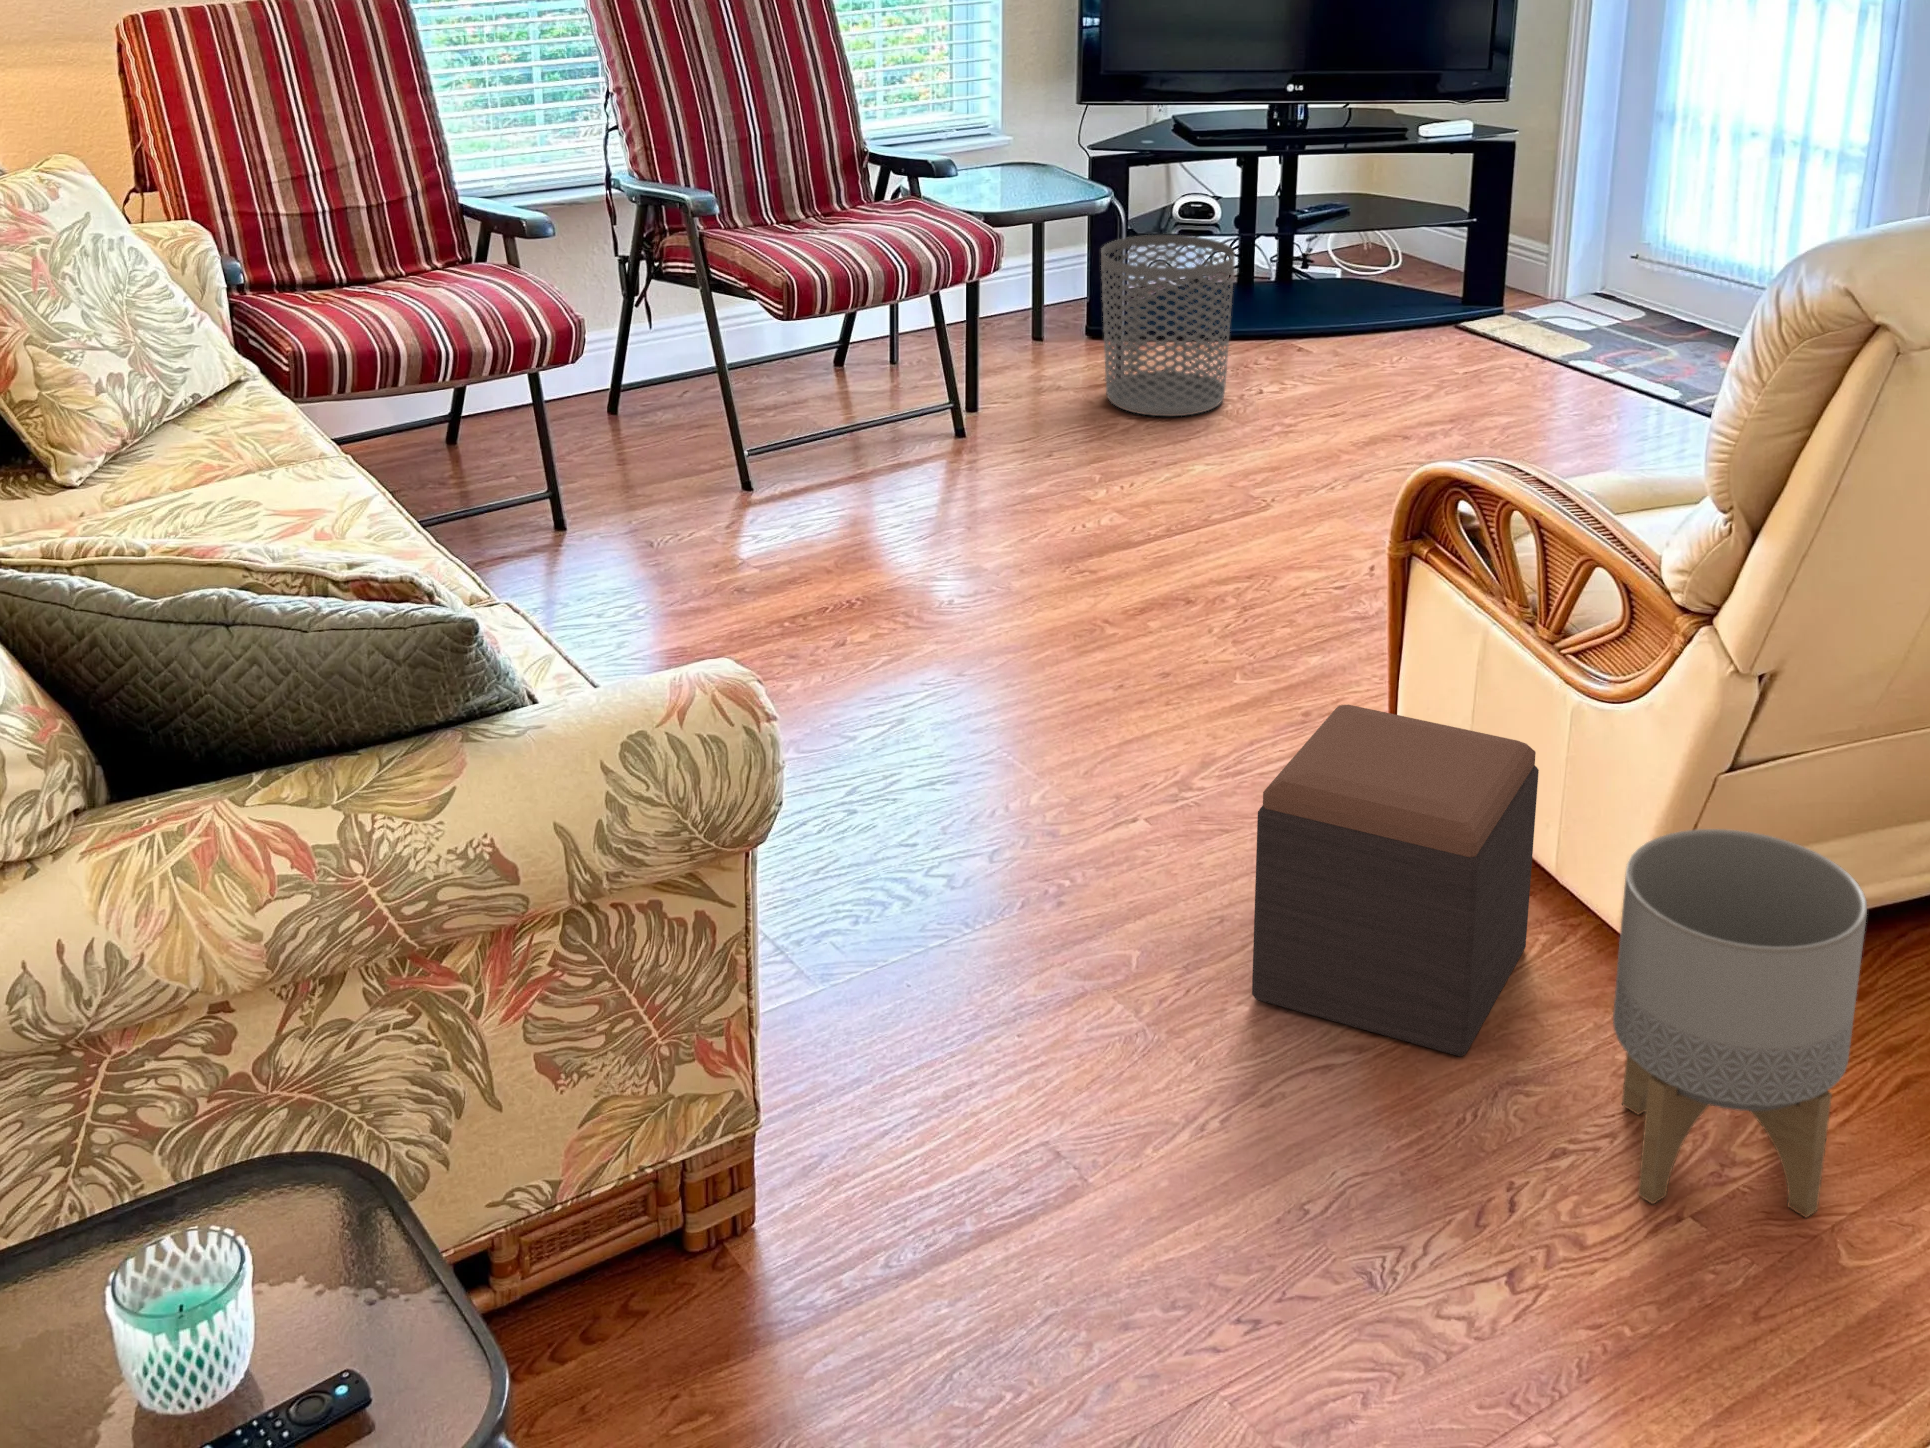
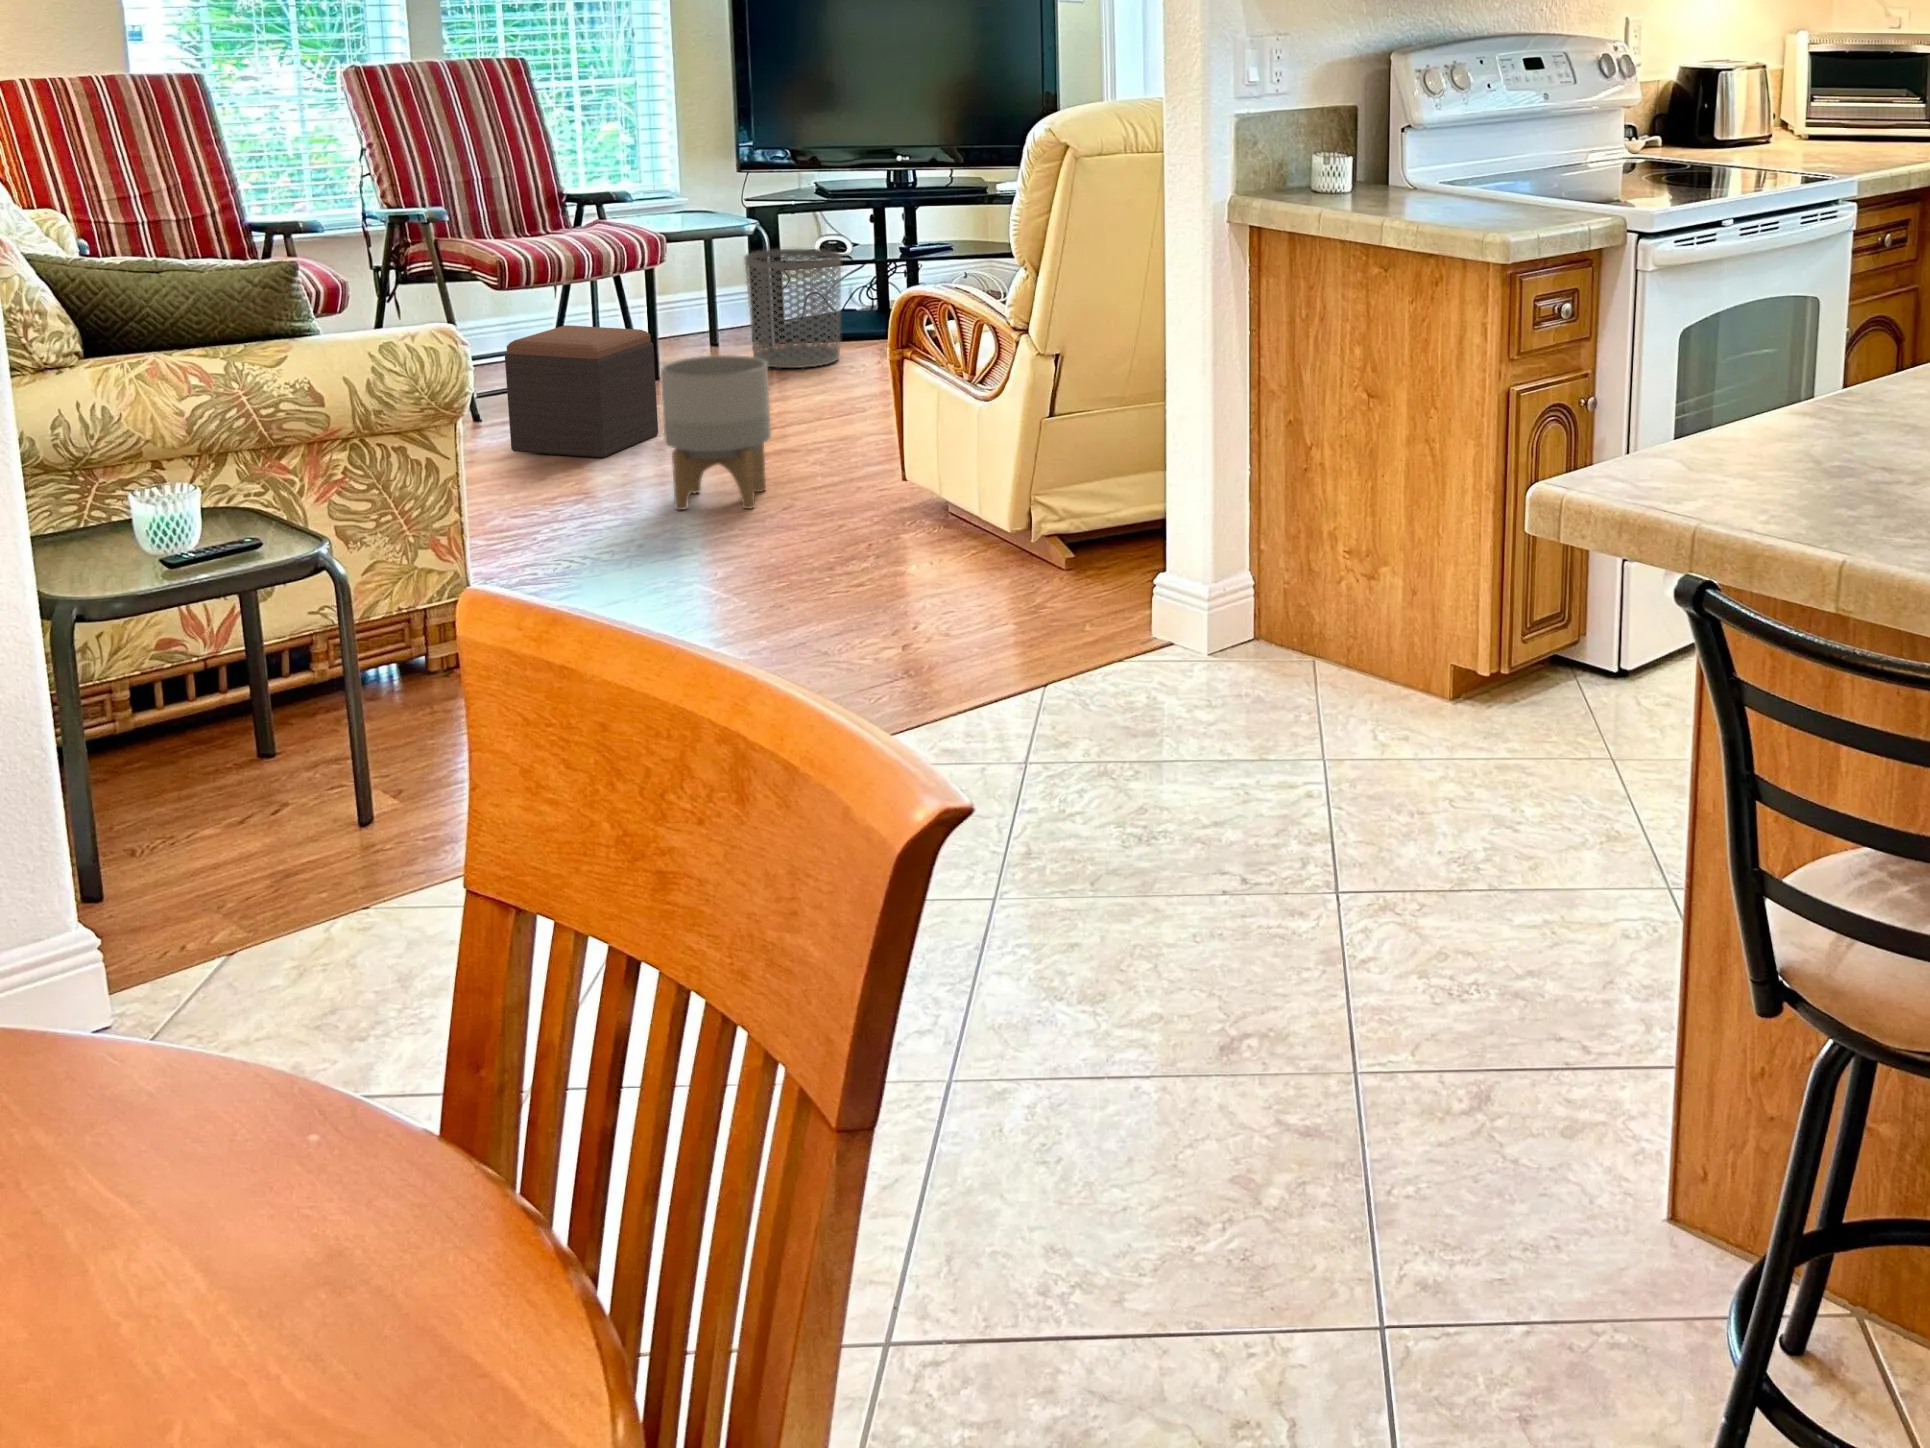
footstool: present [1252,705,1539,1057] -> present [505,325,658,458]
planter: present [1613,829,1867,1217] -> present [661,355,771,510]

